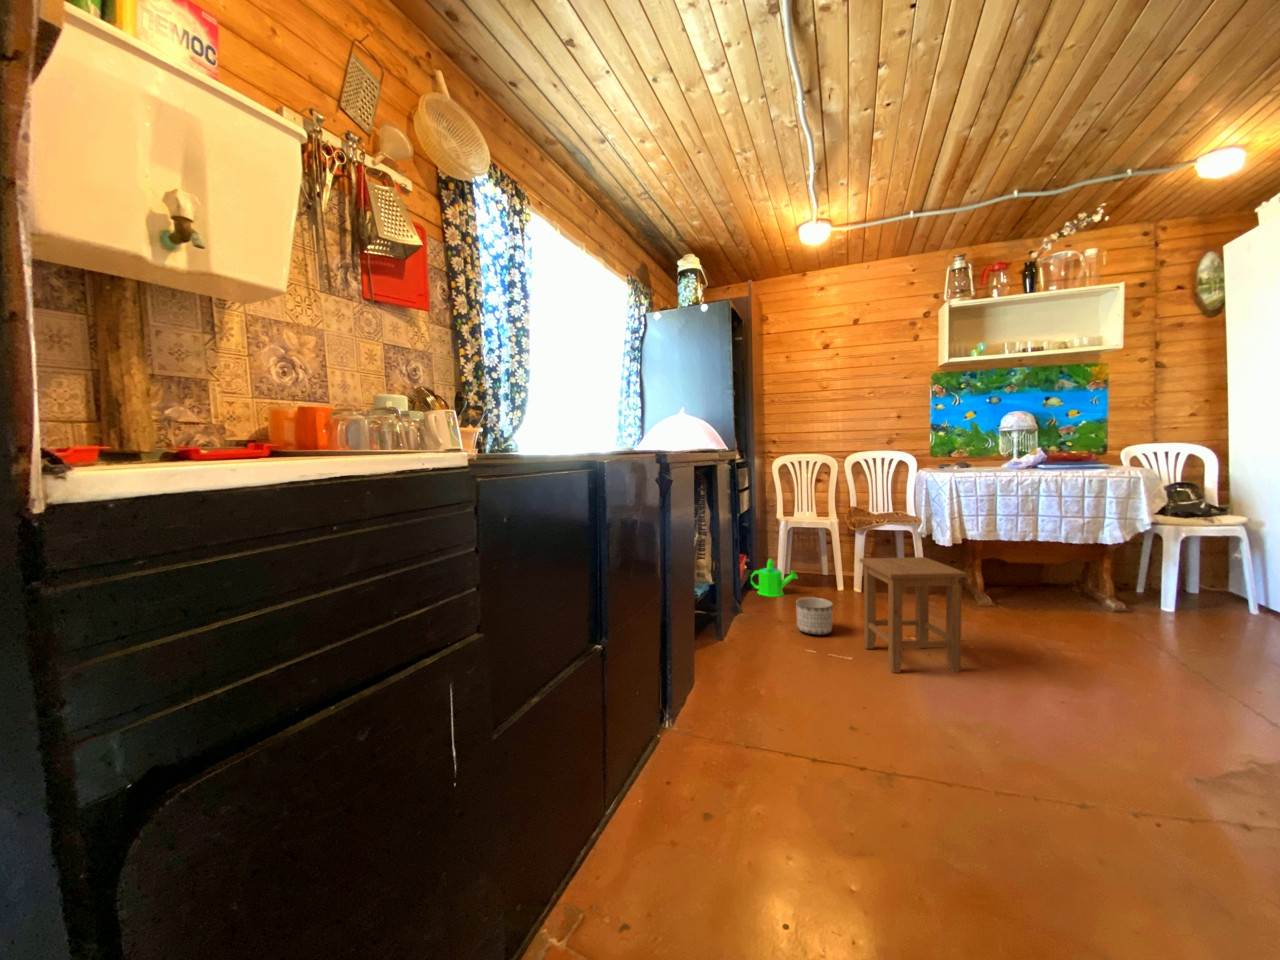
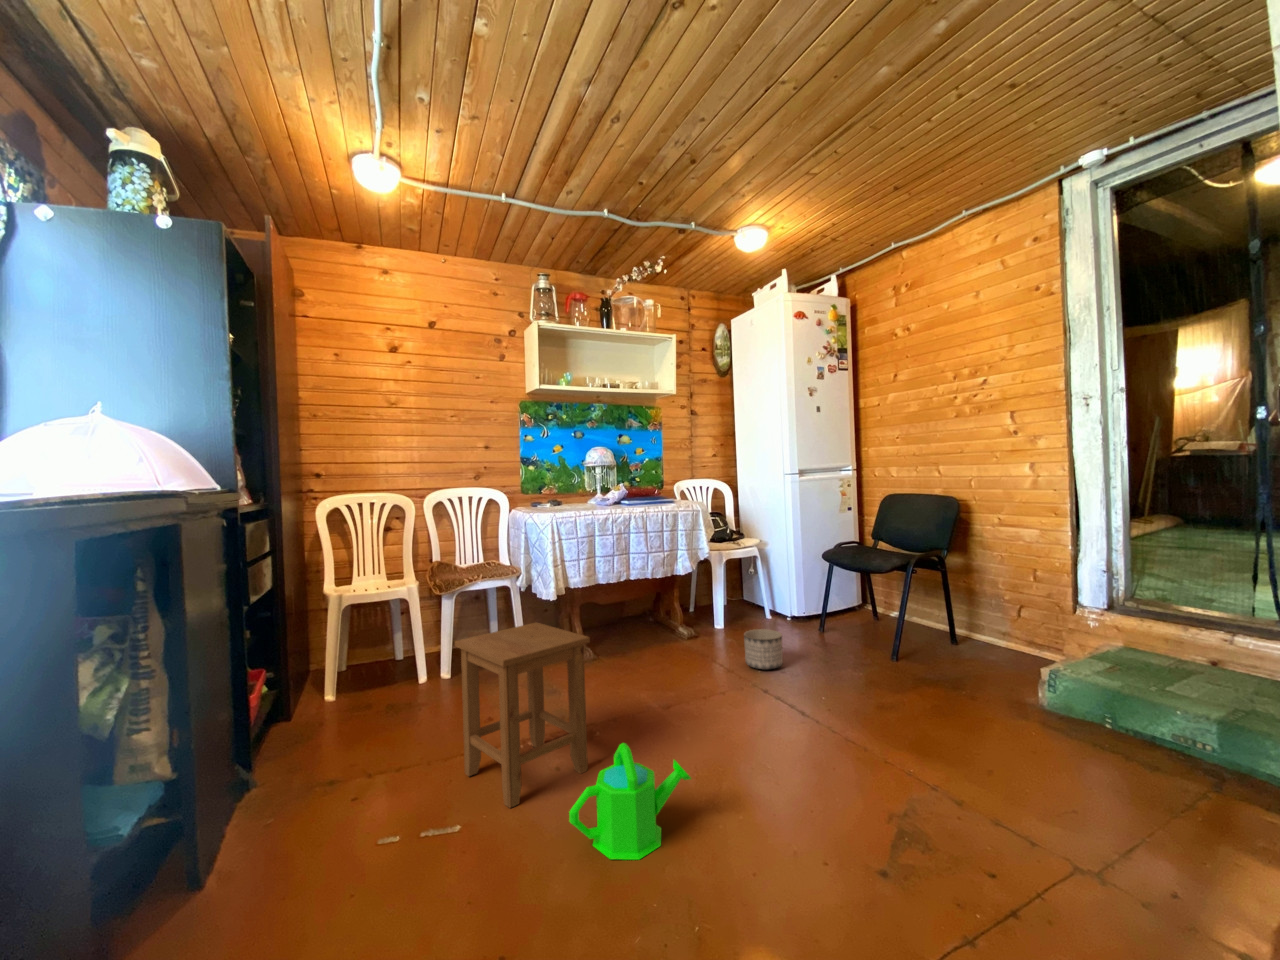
watering can: present [751,559,798,597] -> present [569,743,691,860]
planter: present [796,597,833,635] -> present [744,629,783,670]

